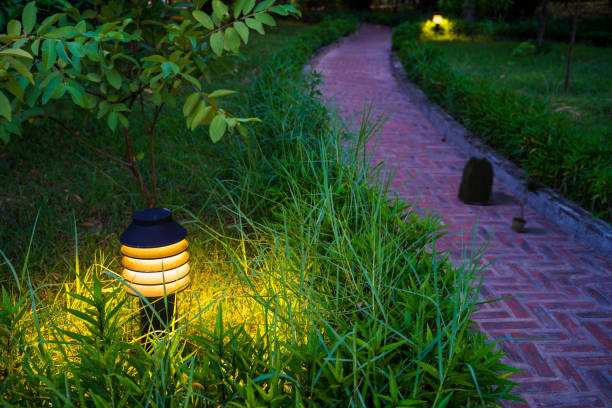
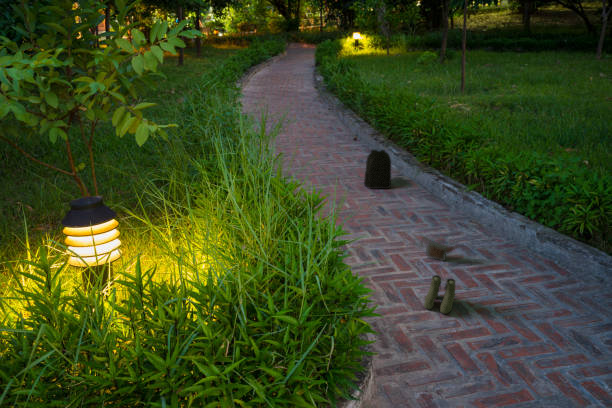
potted plant: present [511,174,547,232] -> none [403,157,429,208]
watering can: none [537,276,595,310] -> present [424,238,457,261]
boots: none [549,332,598,386] -> present [424,275,455,314]

